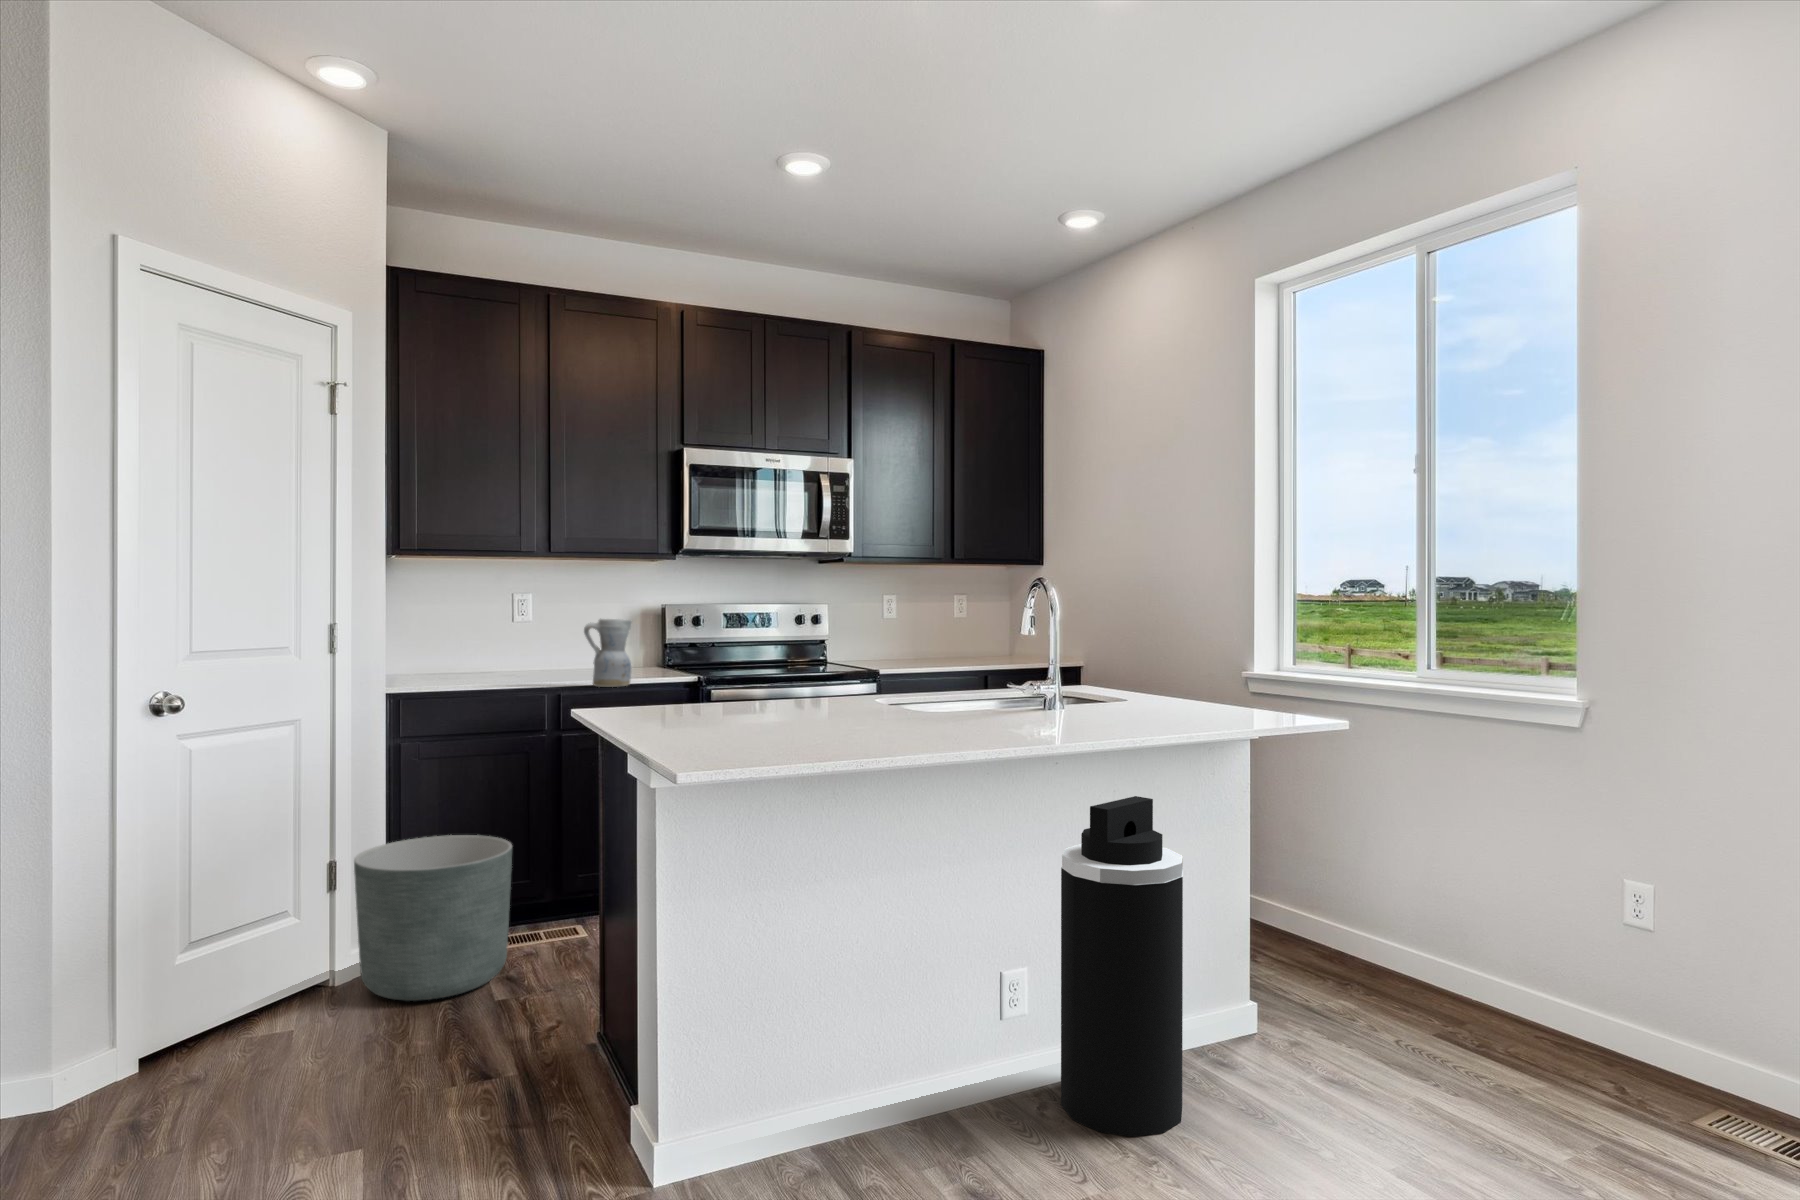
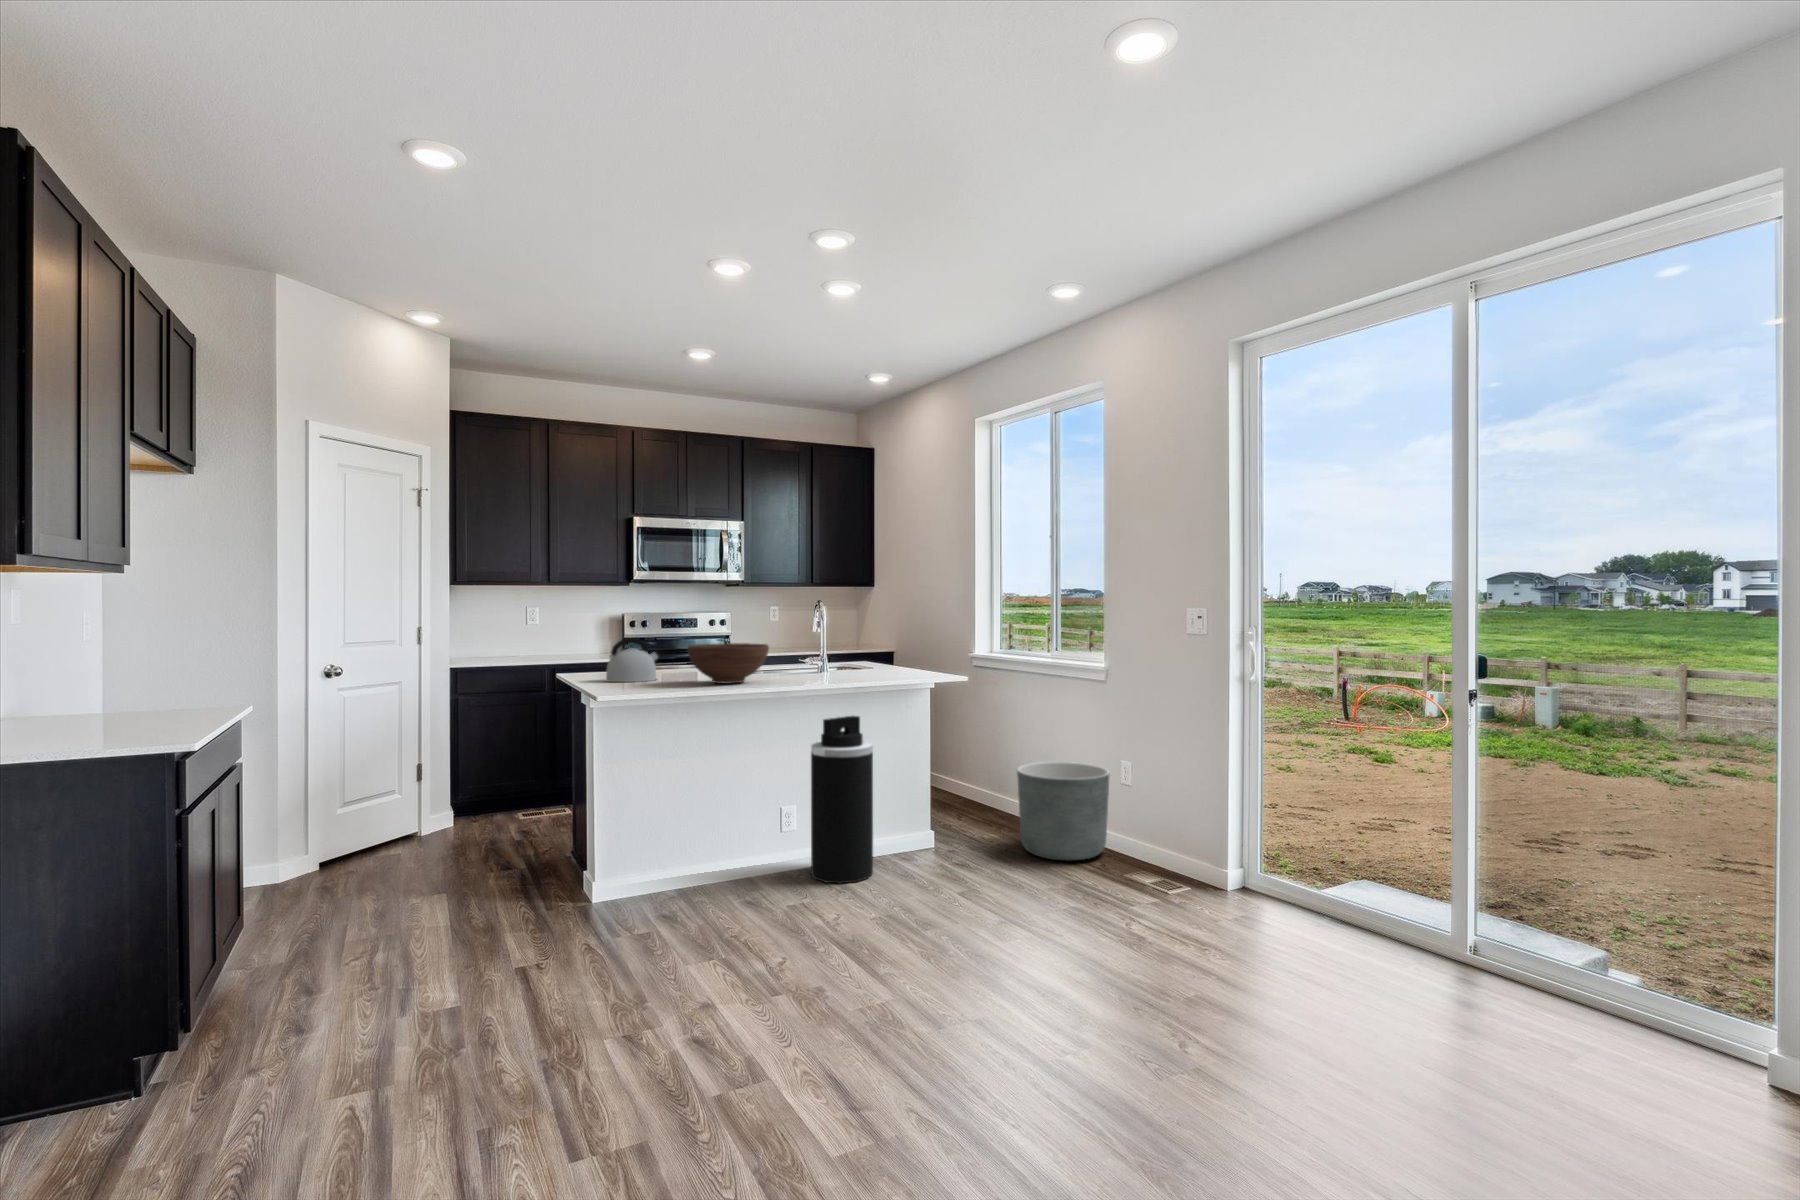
ceramic pitcher: present [584,619,631,687] -> none [569,623,599,665]
kettle: none [664,645,764,730] -> present [606,638,660,682]
fruit bowl: none [831,656,989,737] -> present [687,643,769,684]
planter: present [354,835,512,1001] -> present [1017,762,1110,861]

